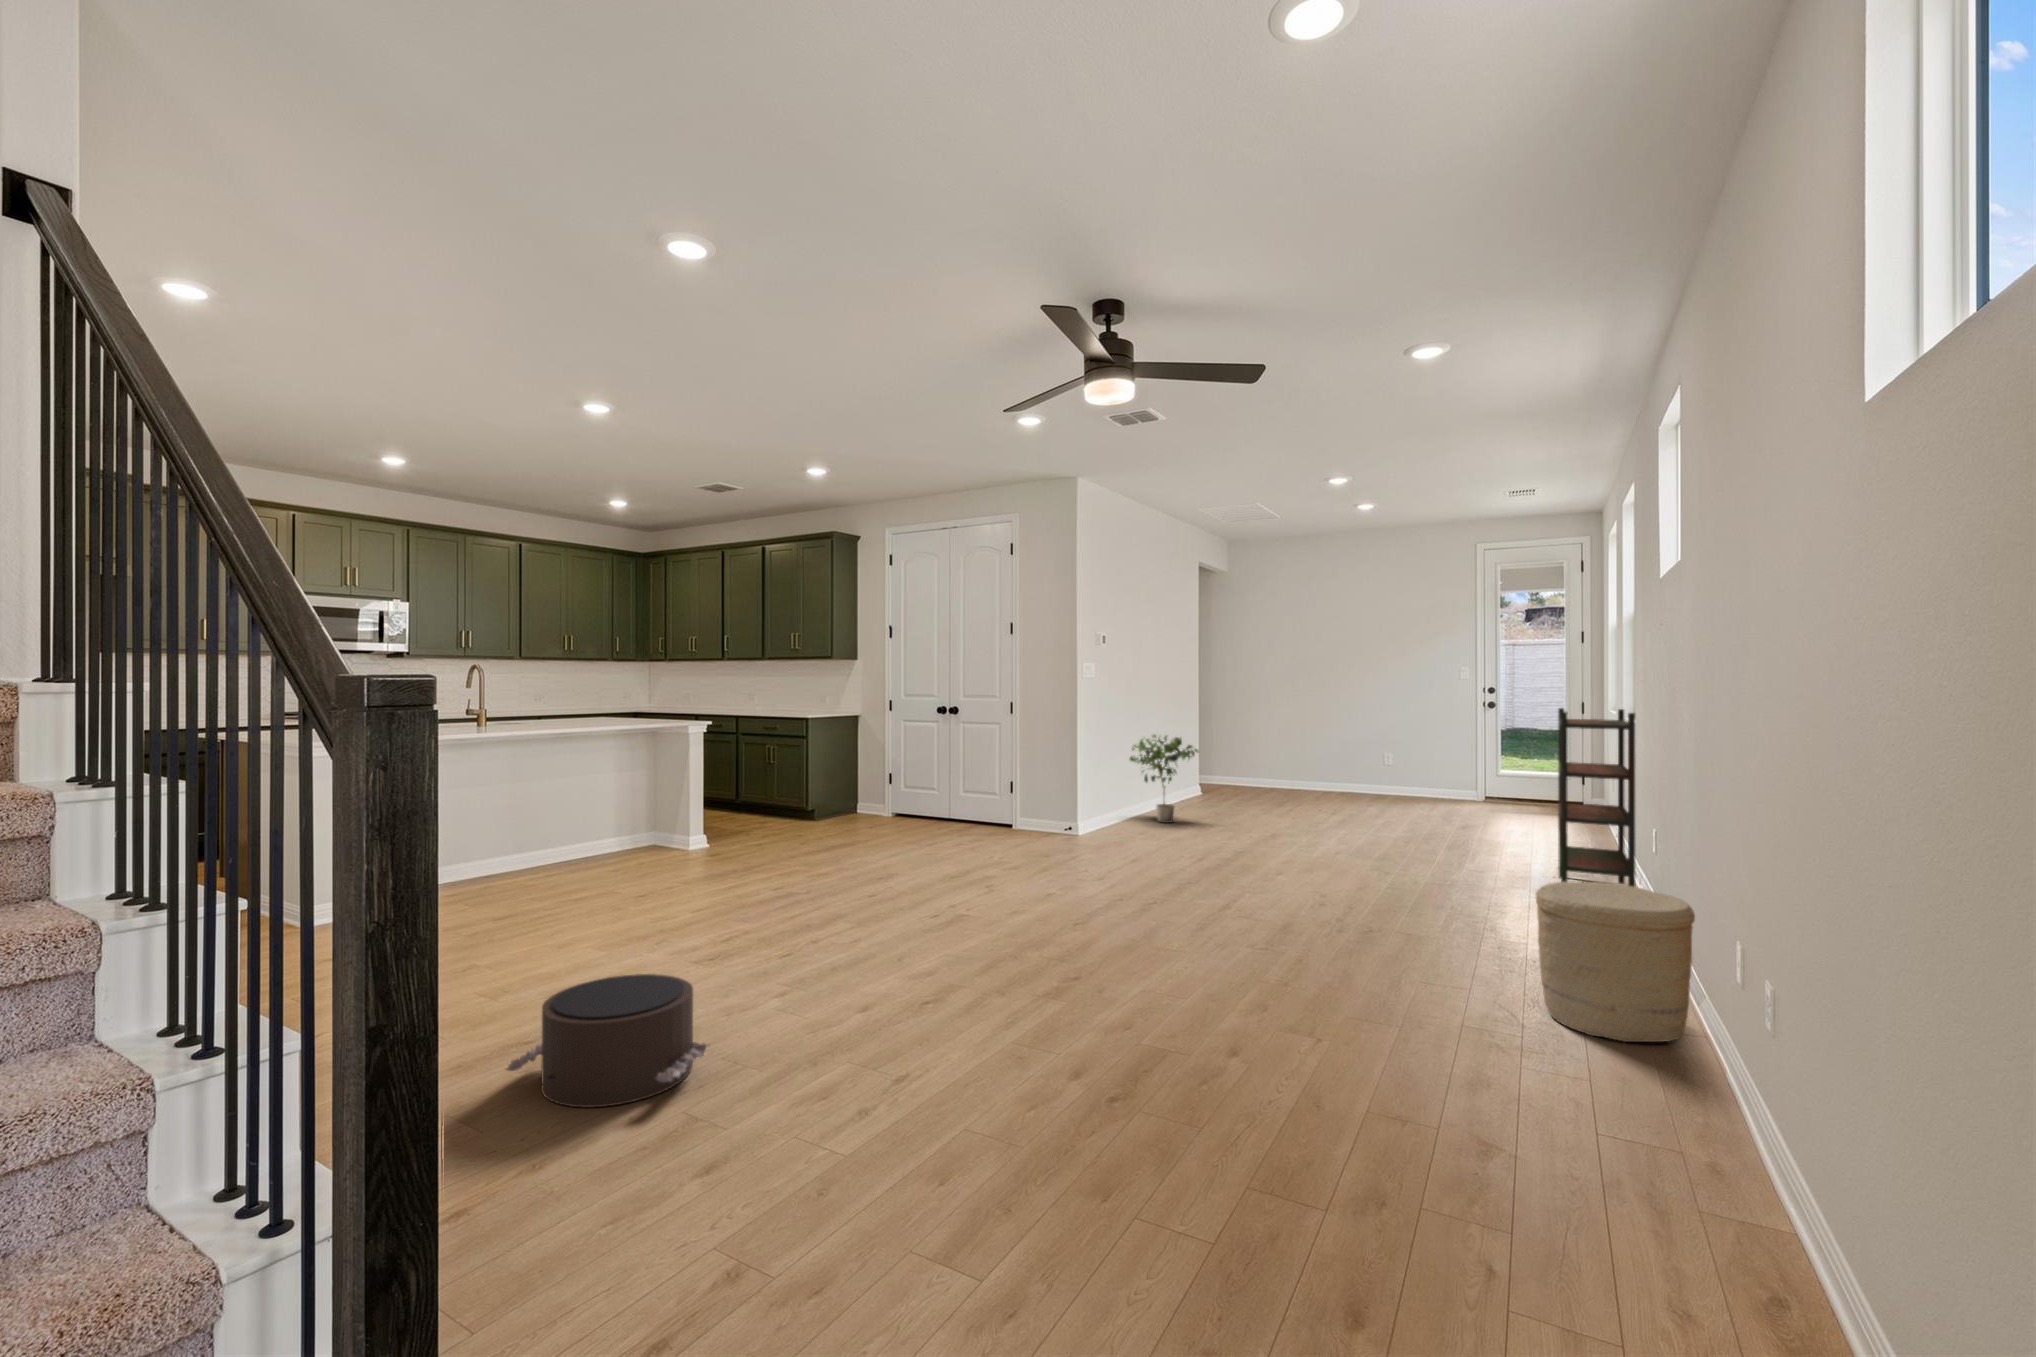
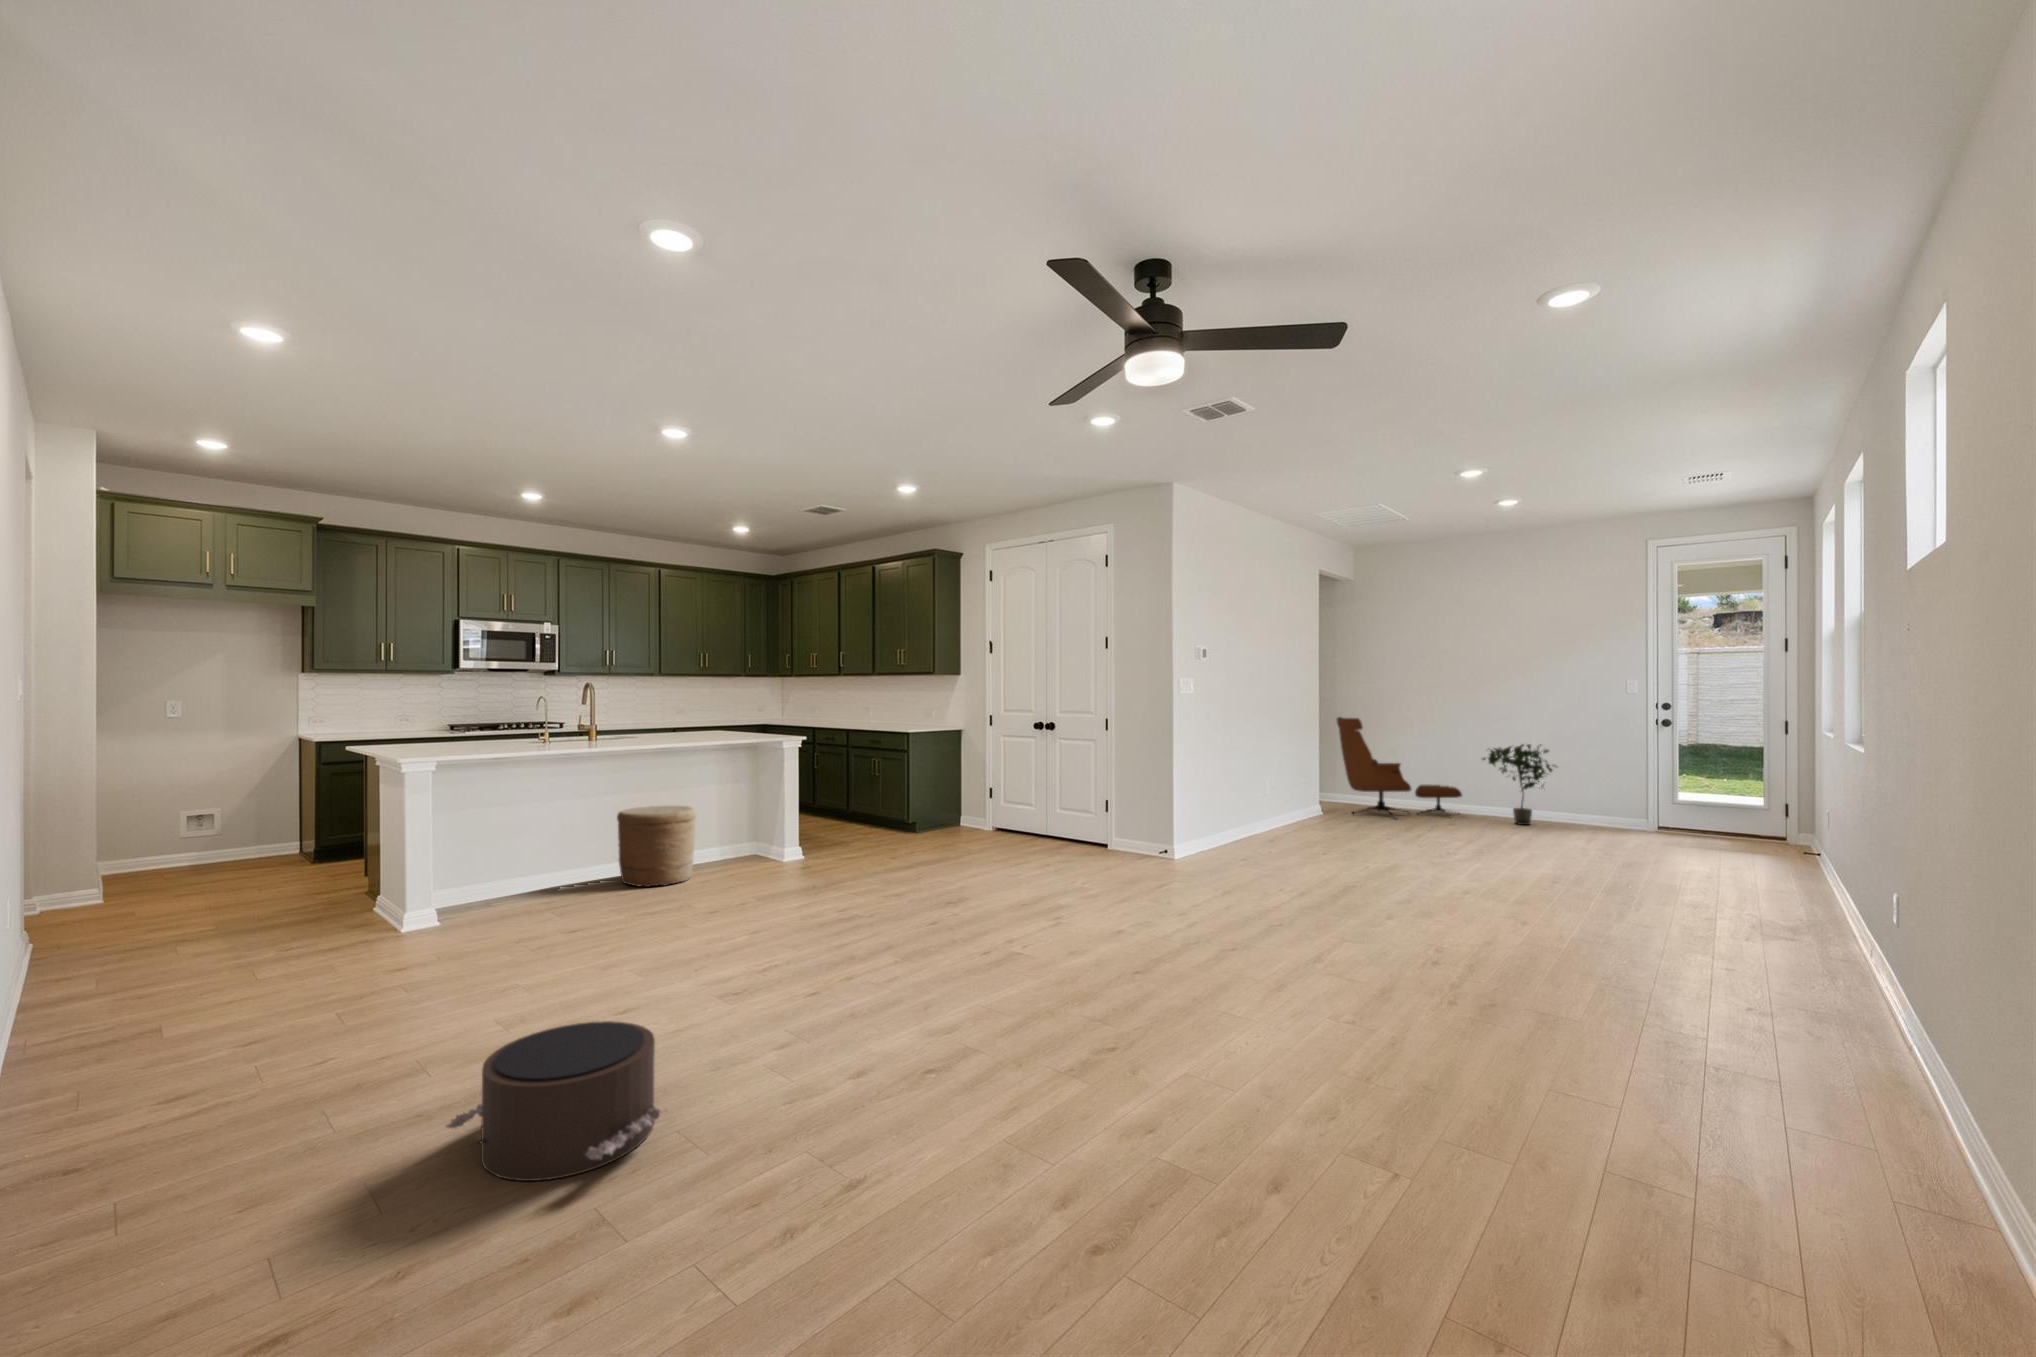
lounge chair: none [1212,702,1321,796] -> present [1337,717,1462,818]
bookshelf: present [1558,708,1635,887] -> none [1752,730,1864,988]
potted plant: present [1129,734,1198,823] -> present [1483,744,1557,825]
woven basket: present [1536,882,1695,1042] -> present [617,806,696,887]

